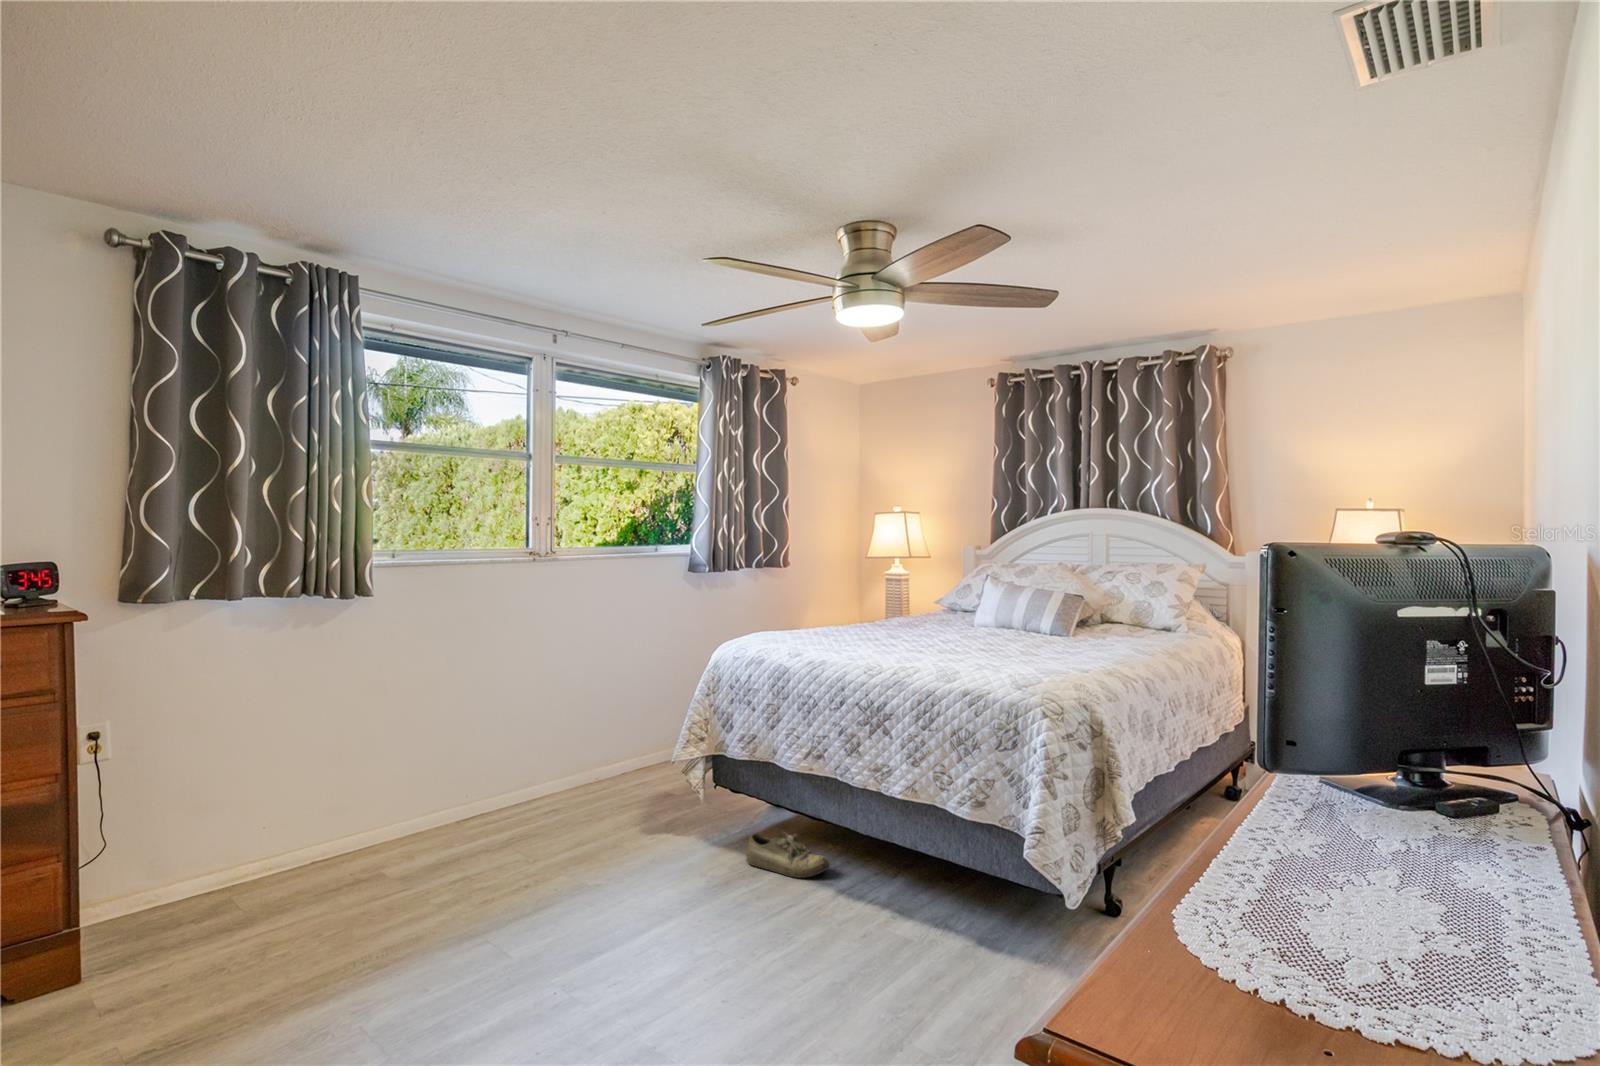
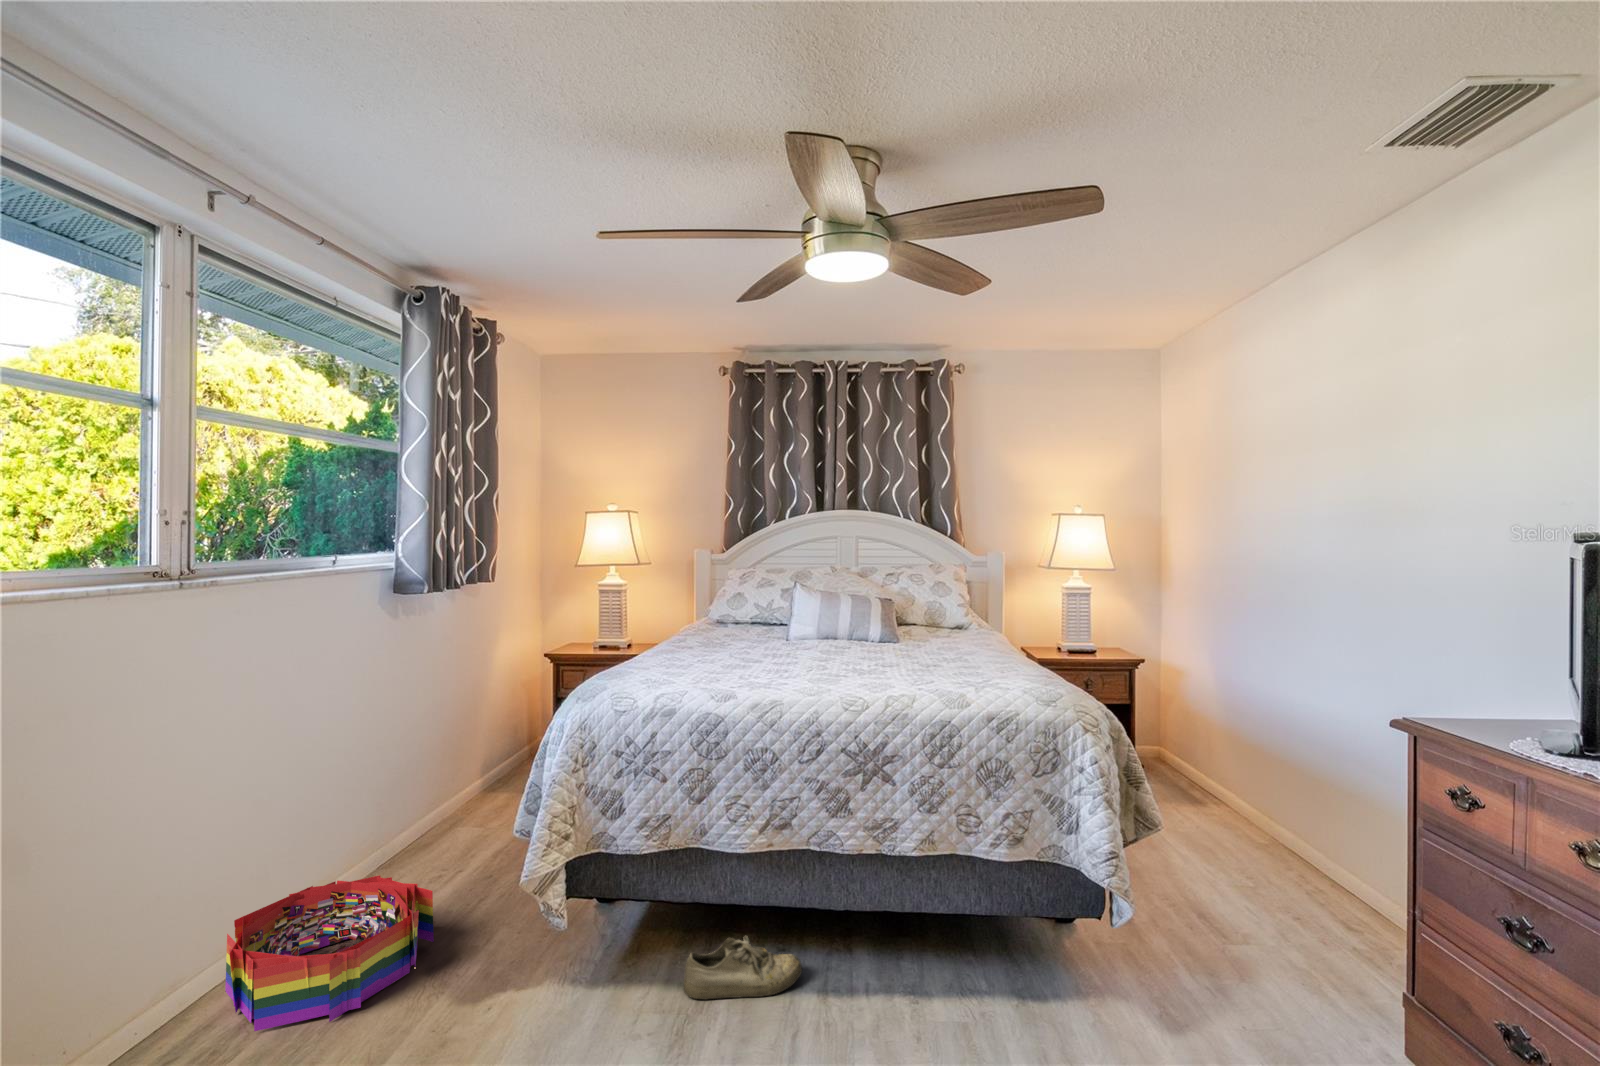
storage bin: none [547,749,657,817] -> present [225,875,434,1031]

